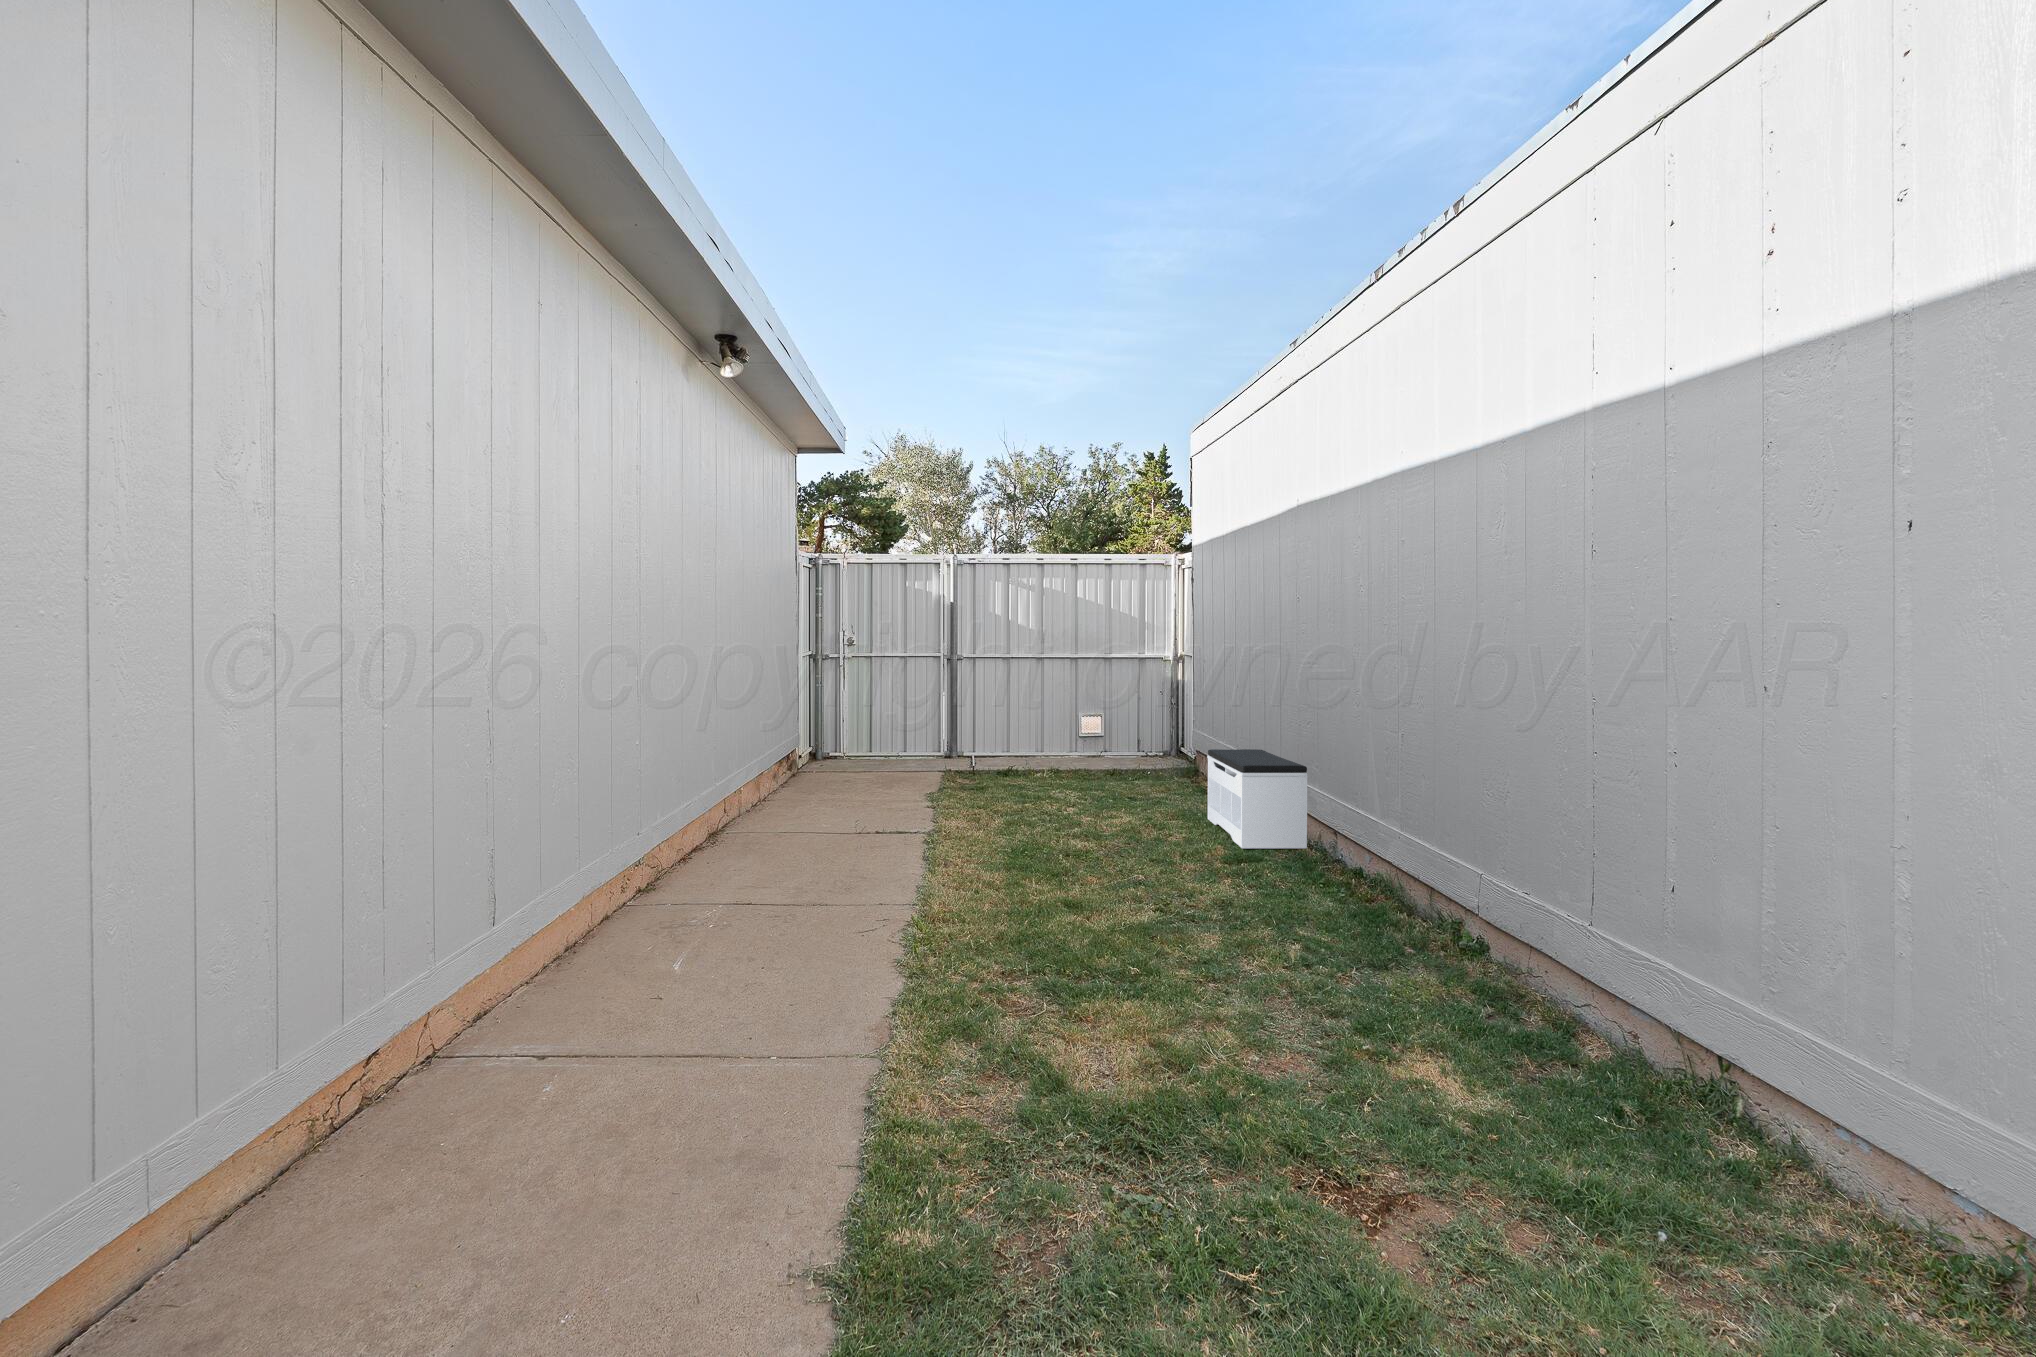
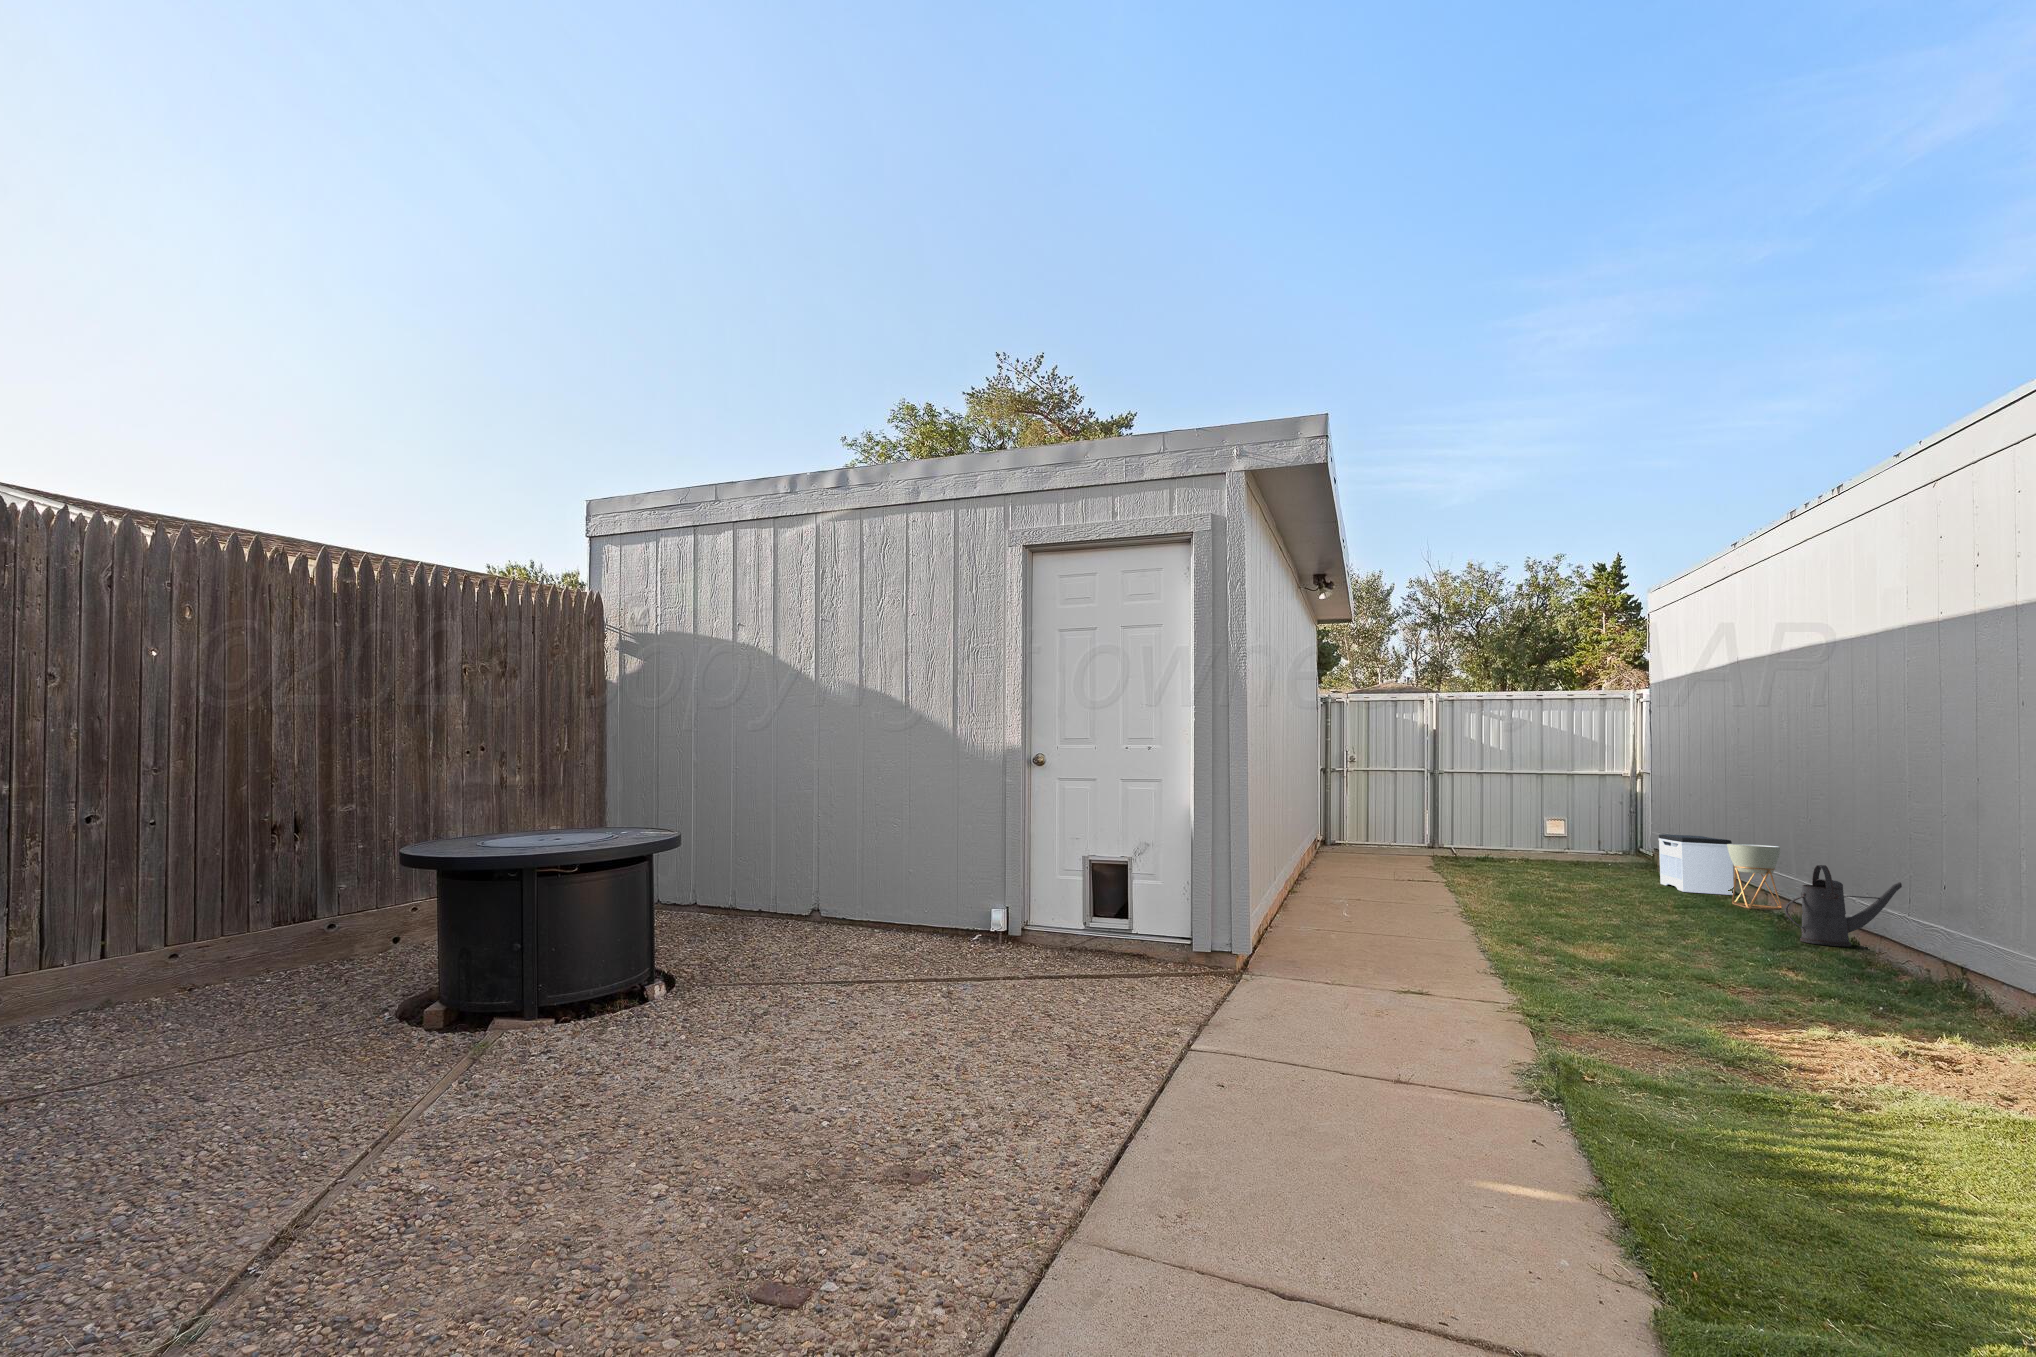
planter: none [1321,791,1401,913] -> present [1727,844,1782,909]
watering can: none [1574,975,1849,1238] -> present [1785,865,1902,946]

